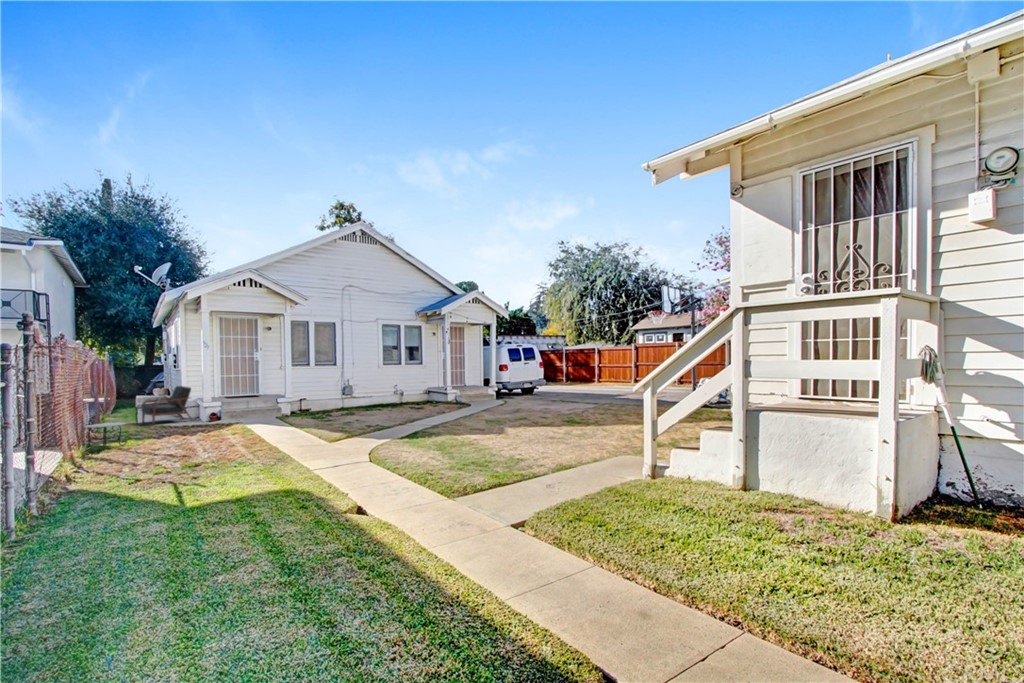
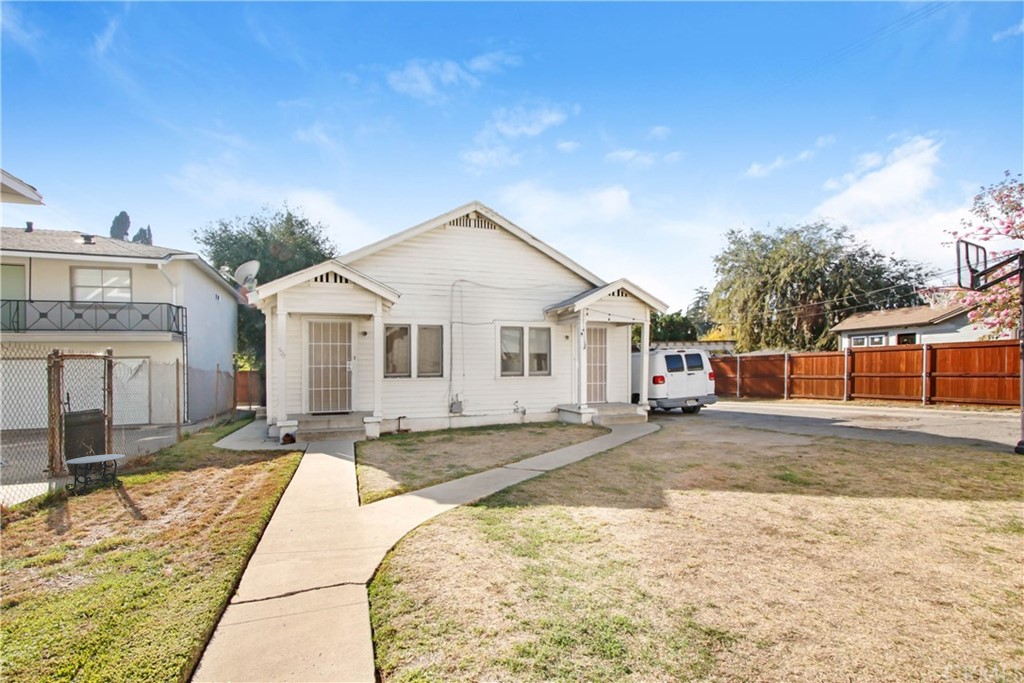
chair: present [142,386,192,424] -> none [227,399,277,445]

